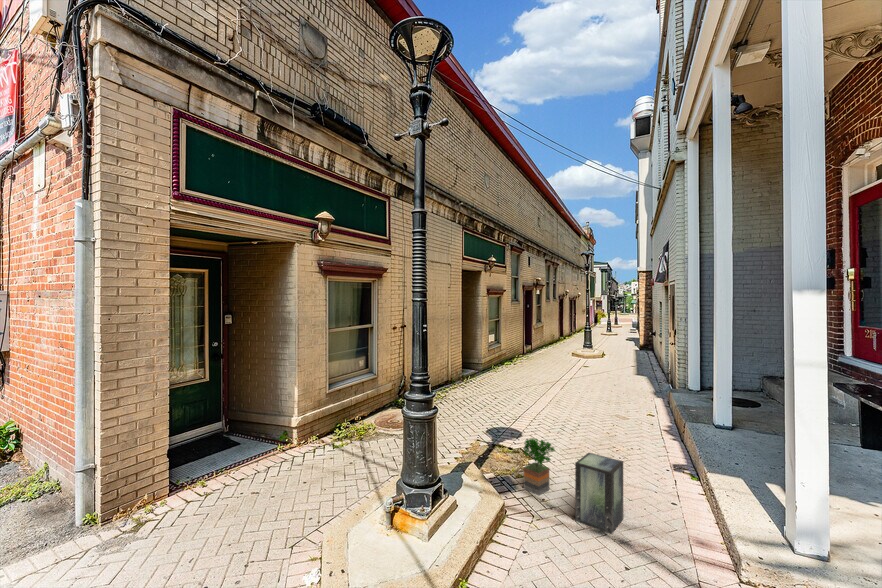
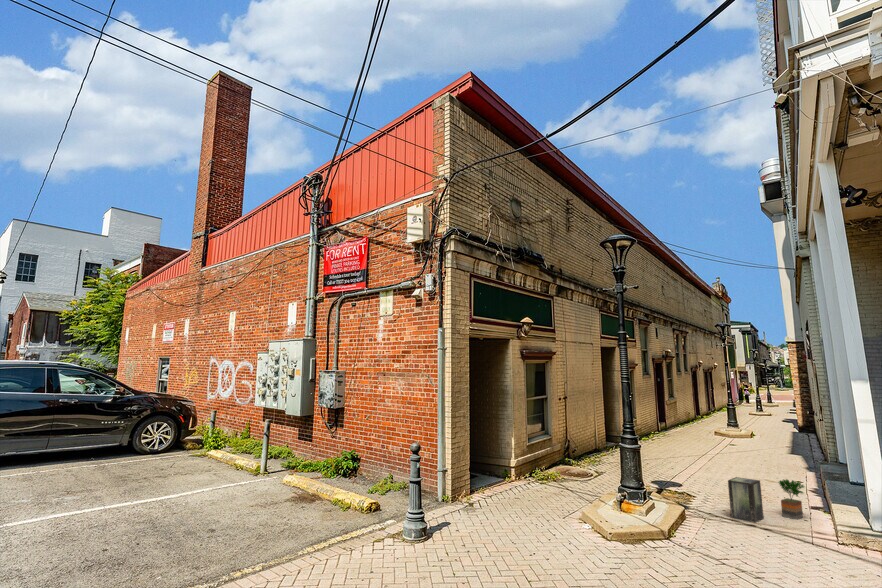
potted tree: present [523,438,555,495] -> present [778,479,804,519]

